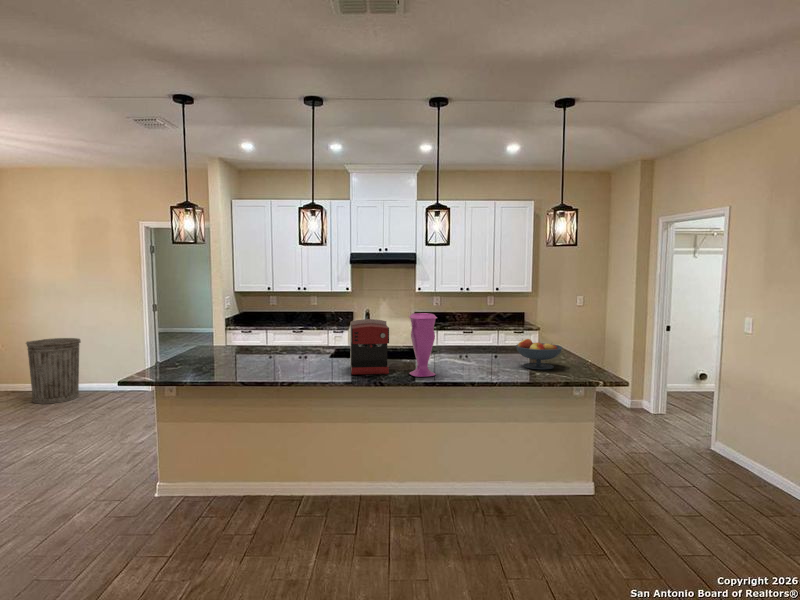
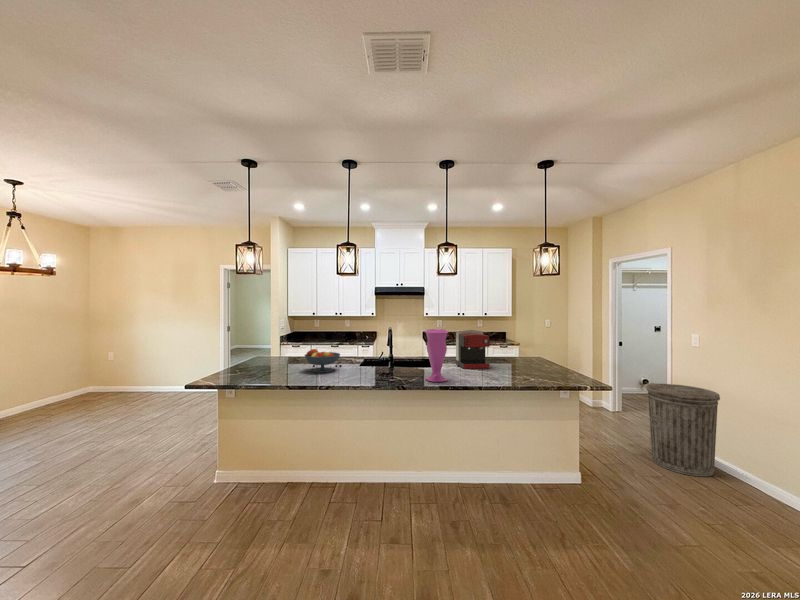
coffee maker: present [350,319,389,374] -> present [456,330,490,369]
trash can: present [26,338,81,404] -> present [646,383,720,476]
fruit bowl: present [516,339,562,370] -> present [305,349,340,373]

